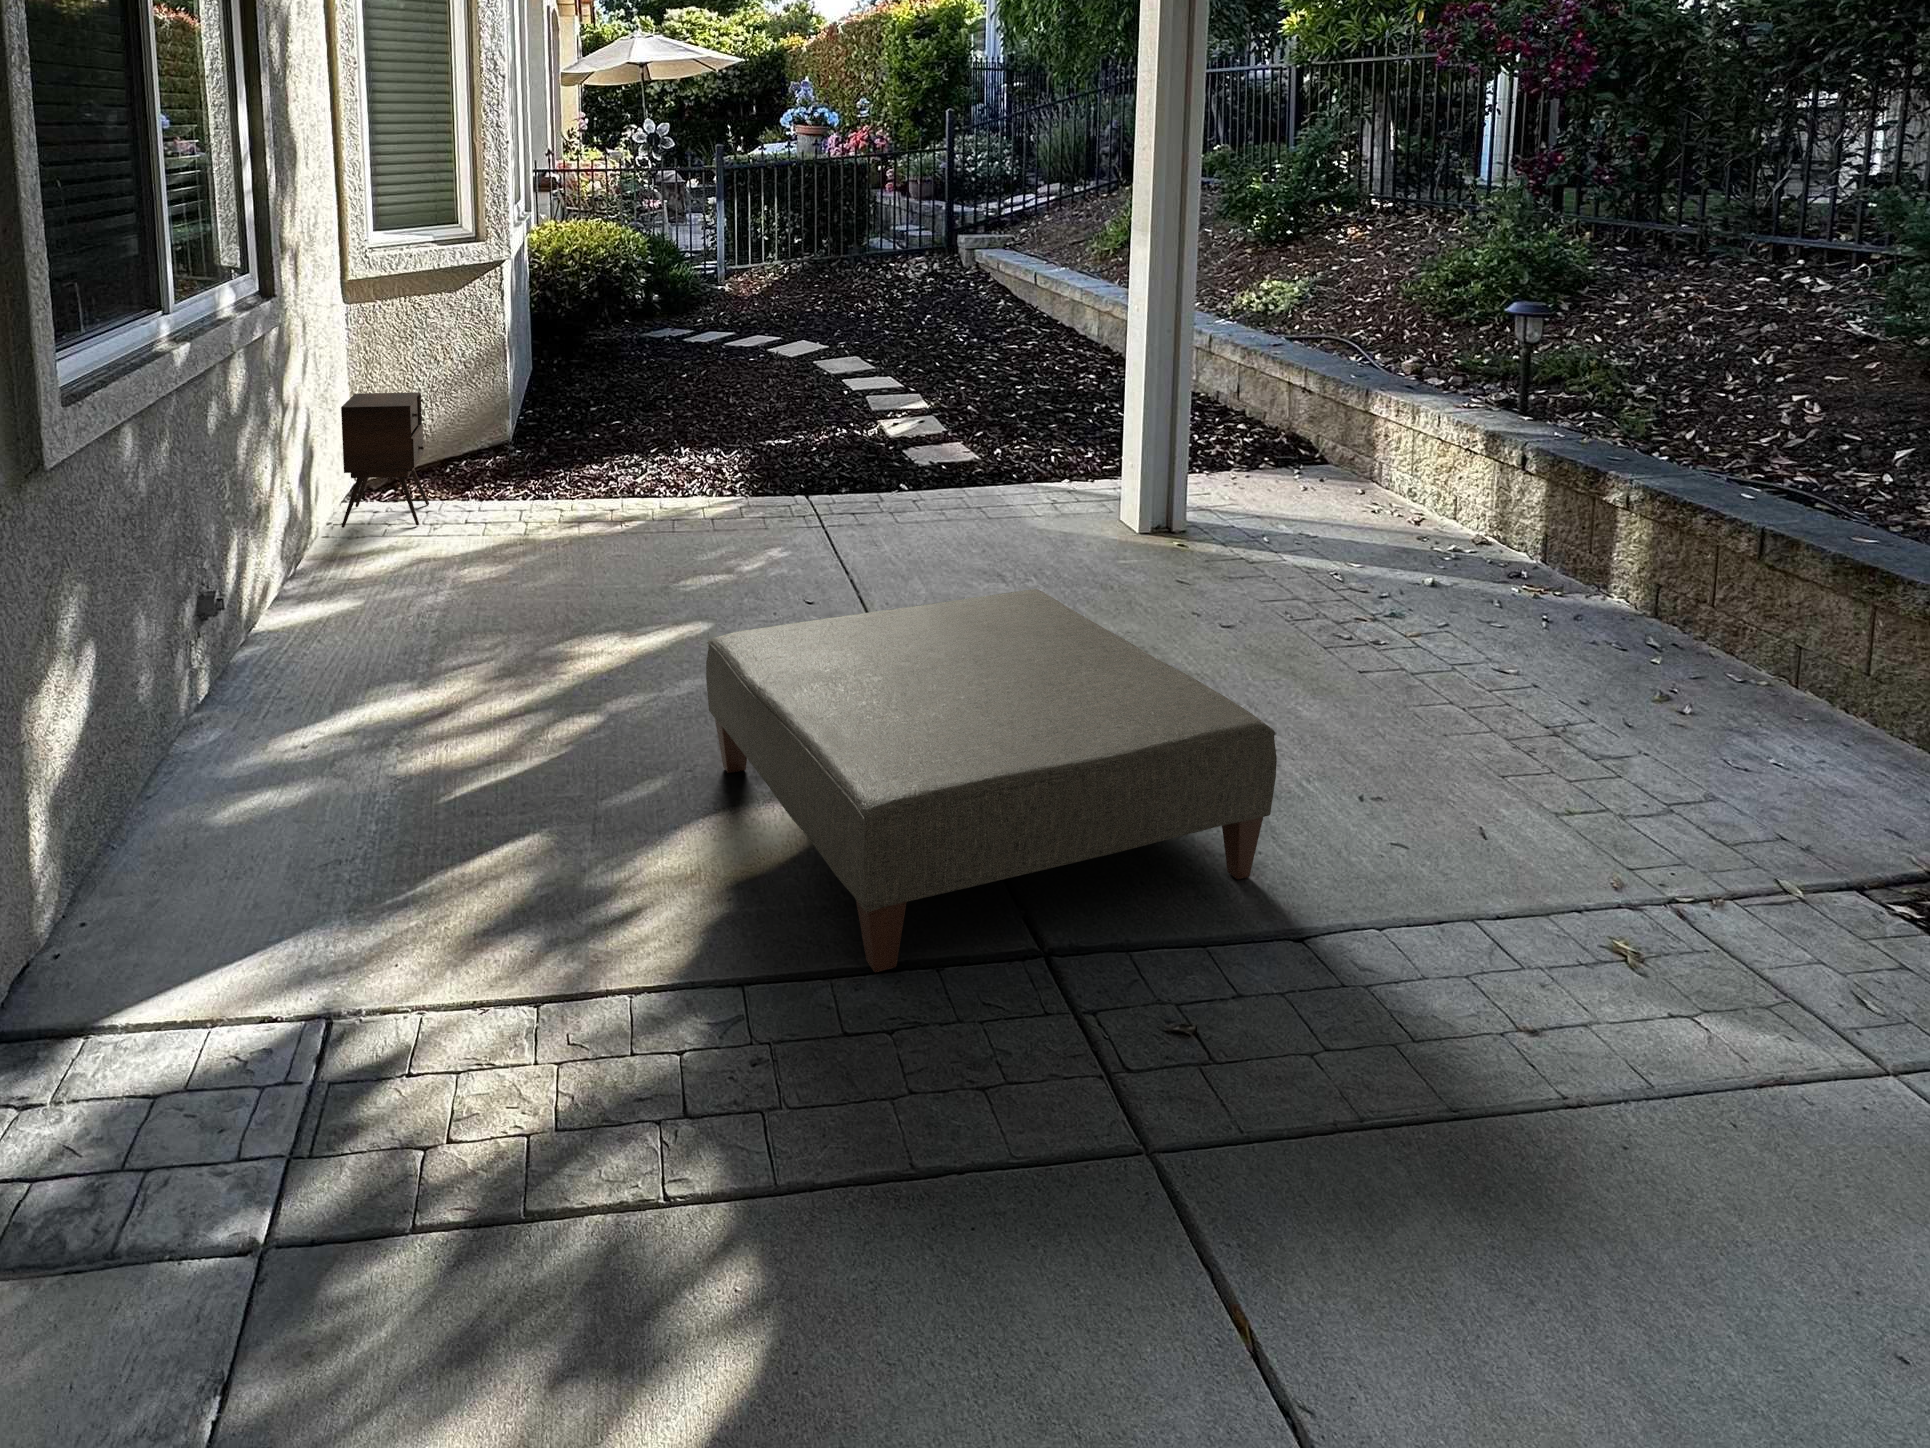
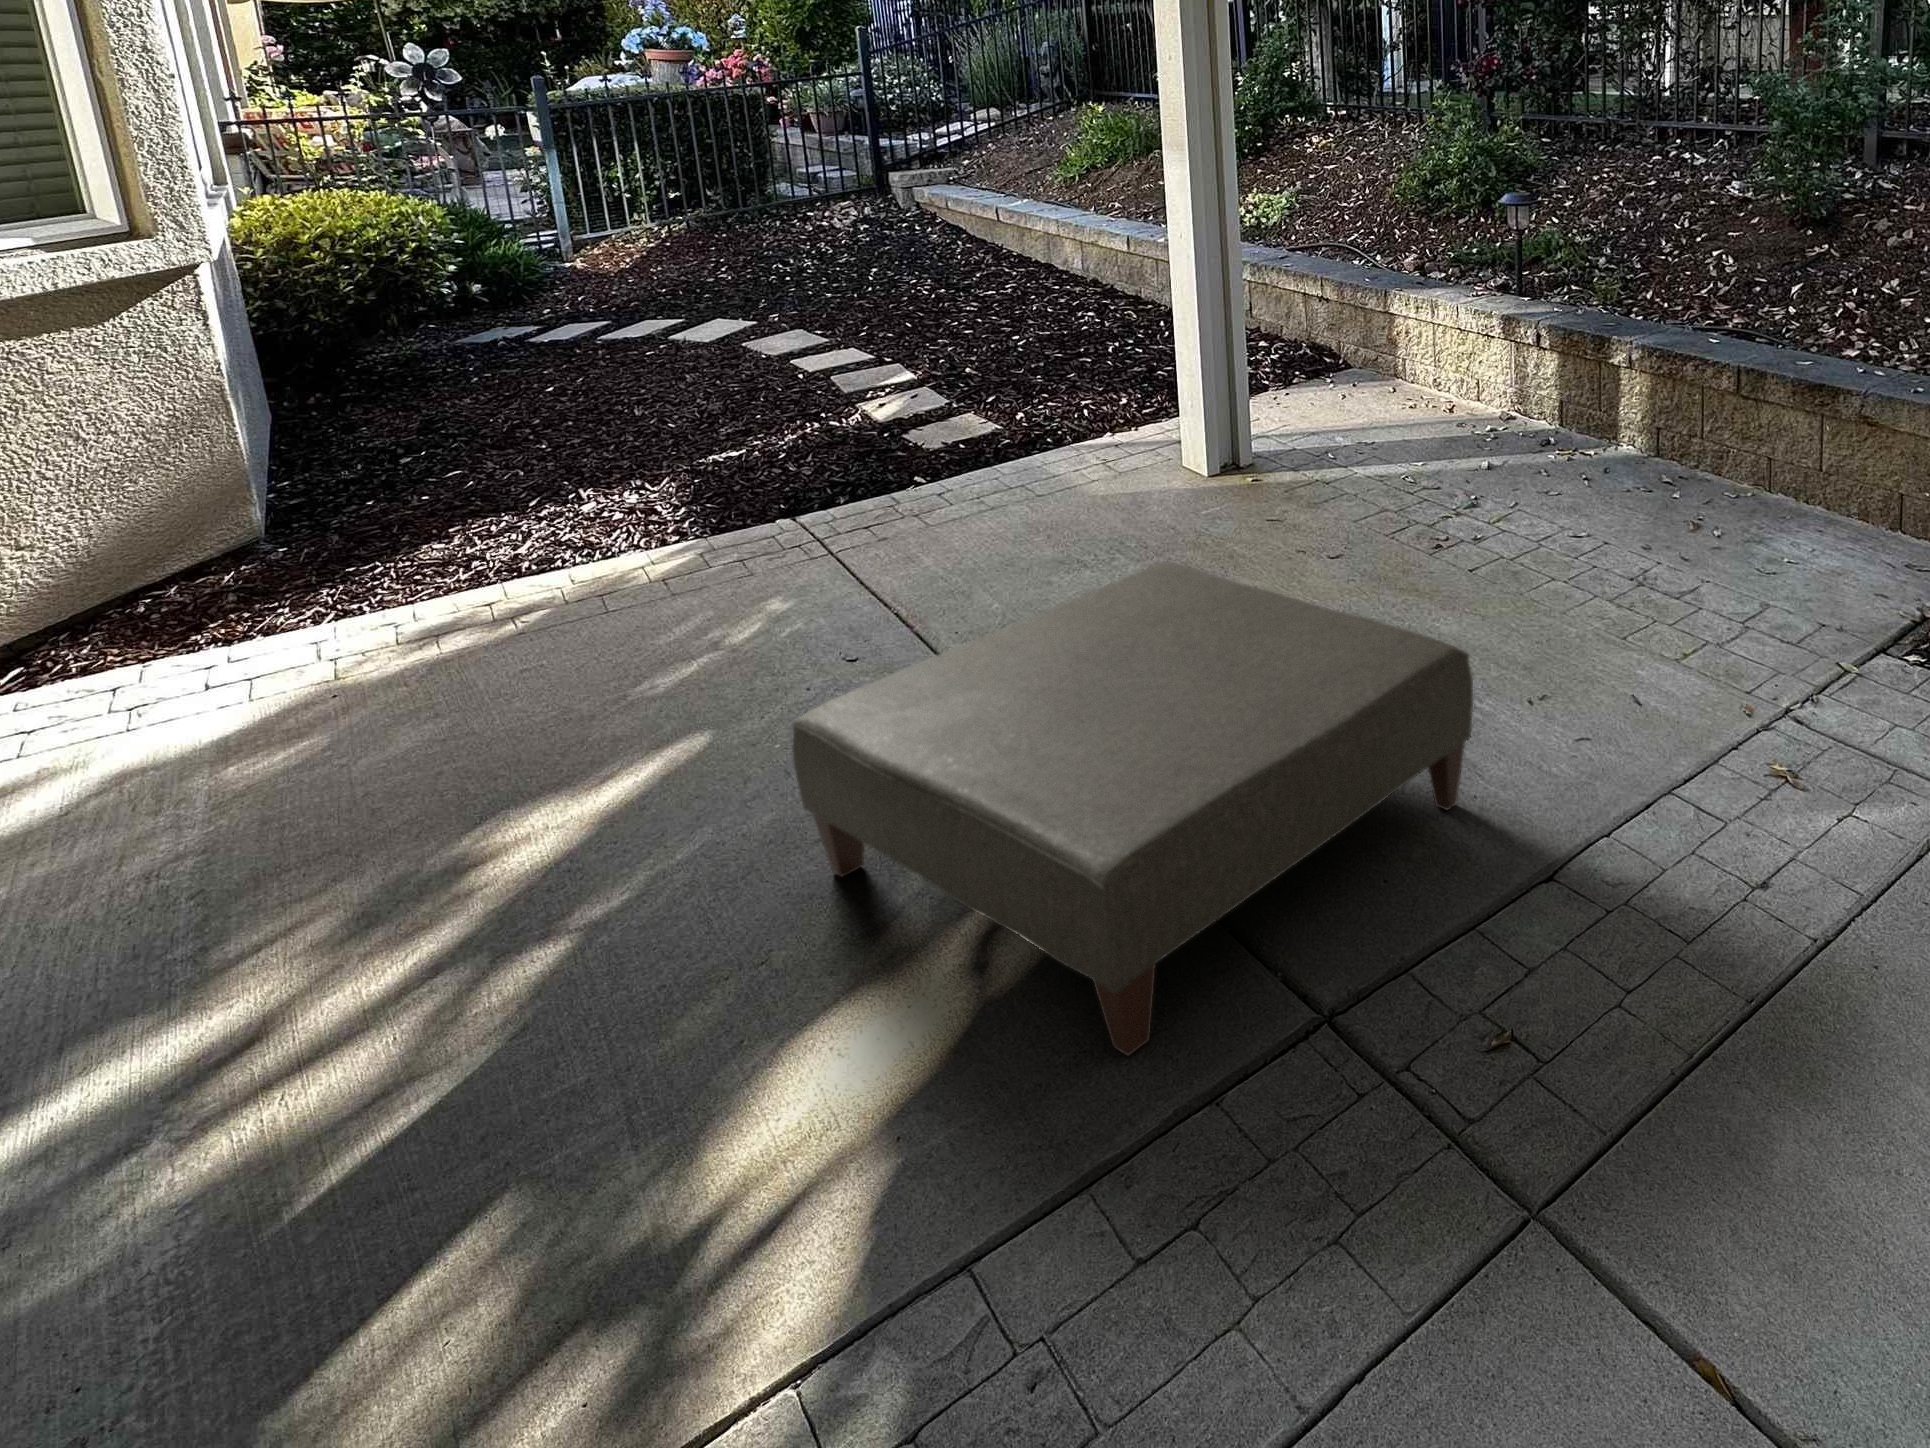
side table: present [341,392,429,528] -> none [16,472,209,699]

